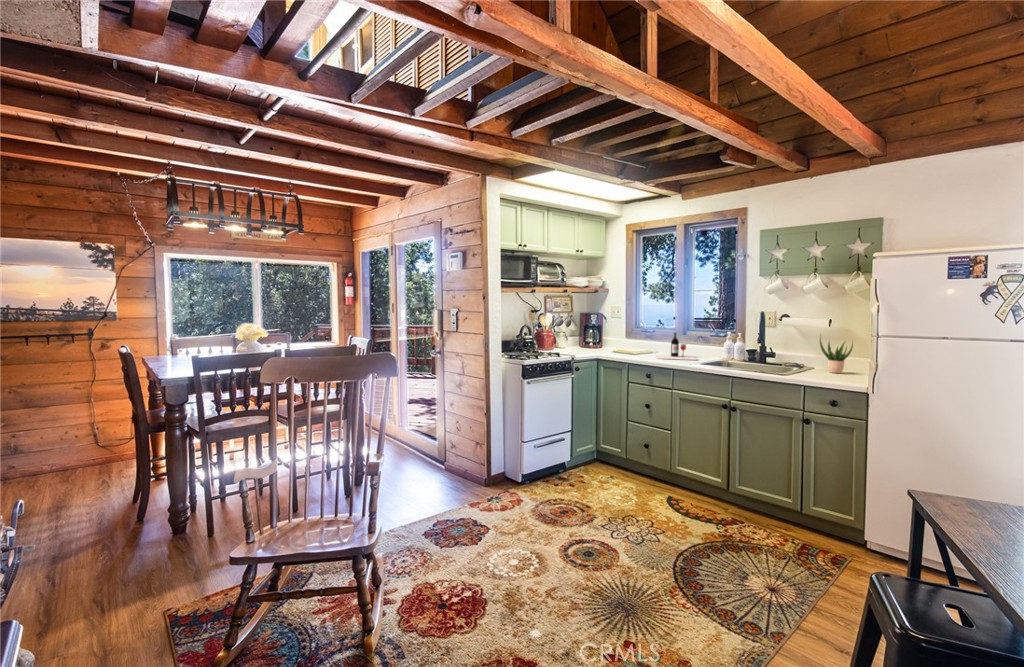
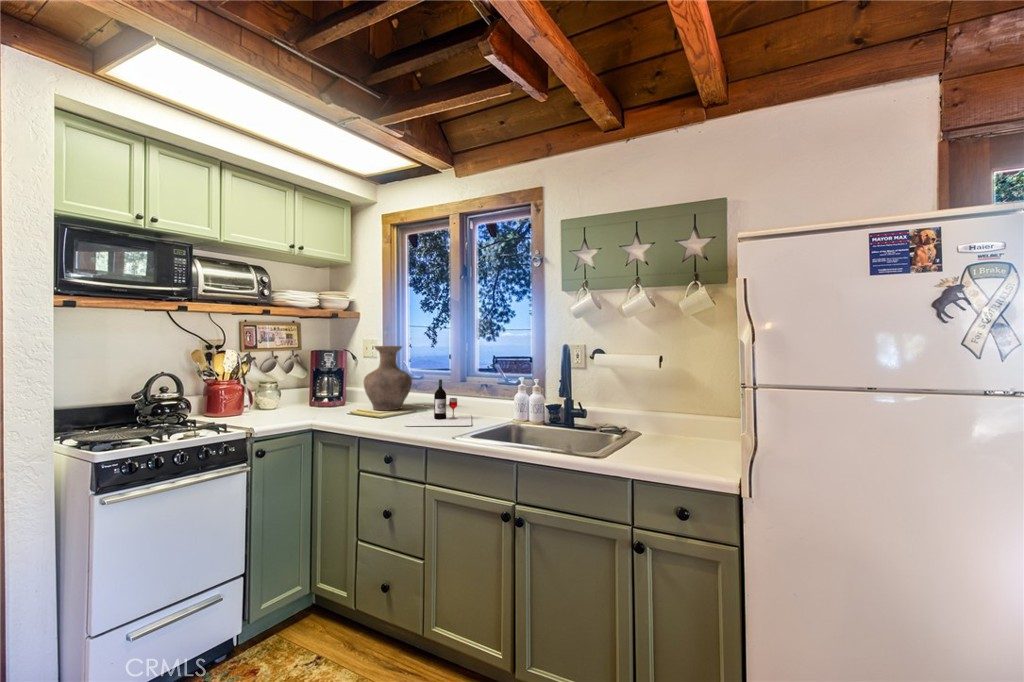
vase: none [620,311,650,351] -> present [364,346,412,410]
potted plant: present [820,337,853,373] -> none [650,379,698,445]

